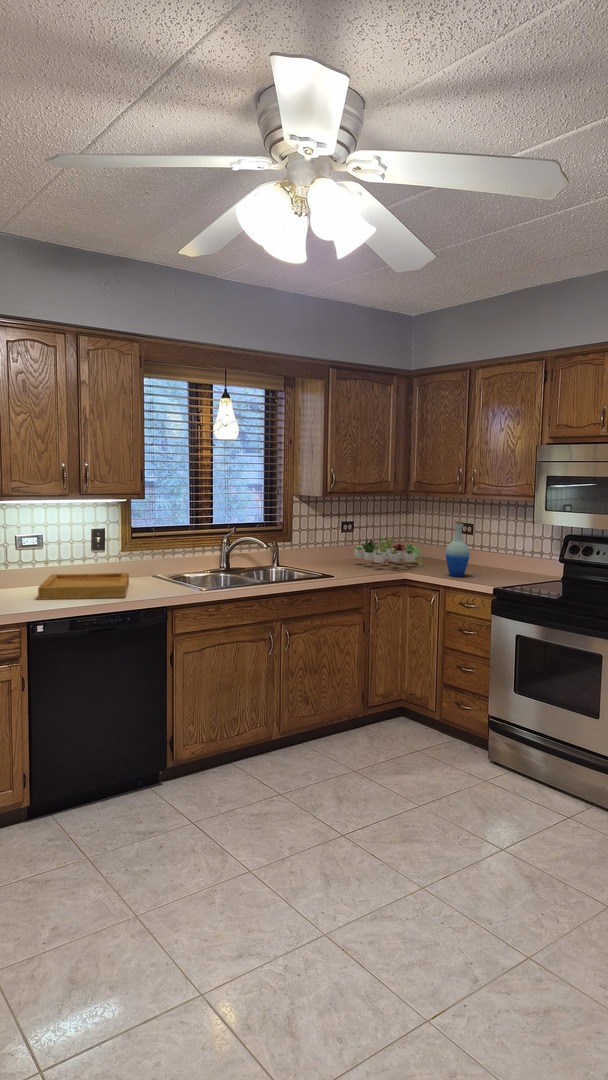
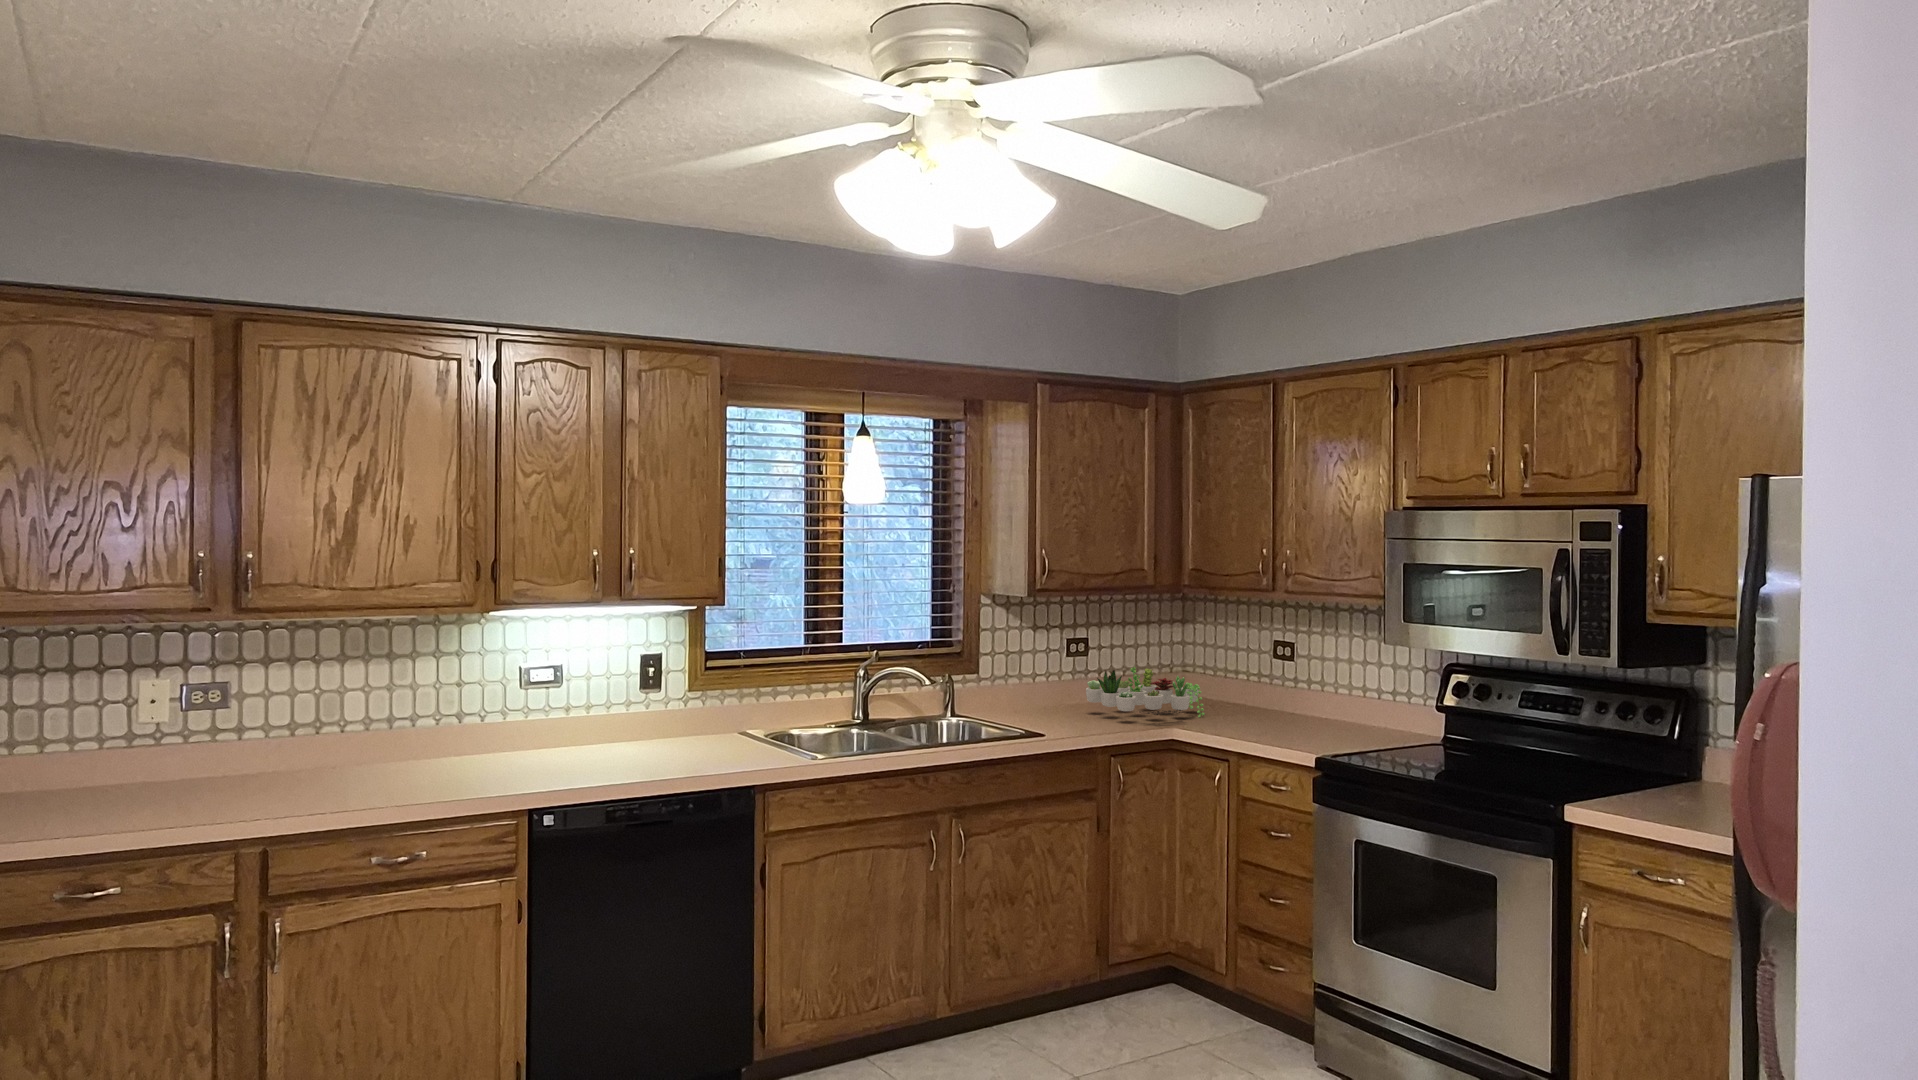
bottle: present [445,521,470,577] -> none [1237,639,1279,737]
tray: present [38,573,129,600] -> none [550,728,698,772]

